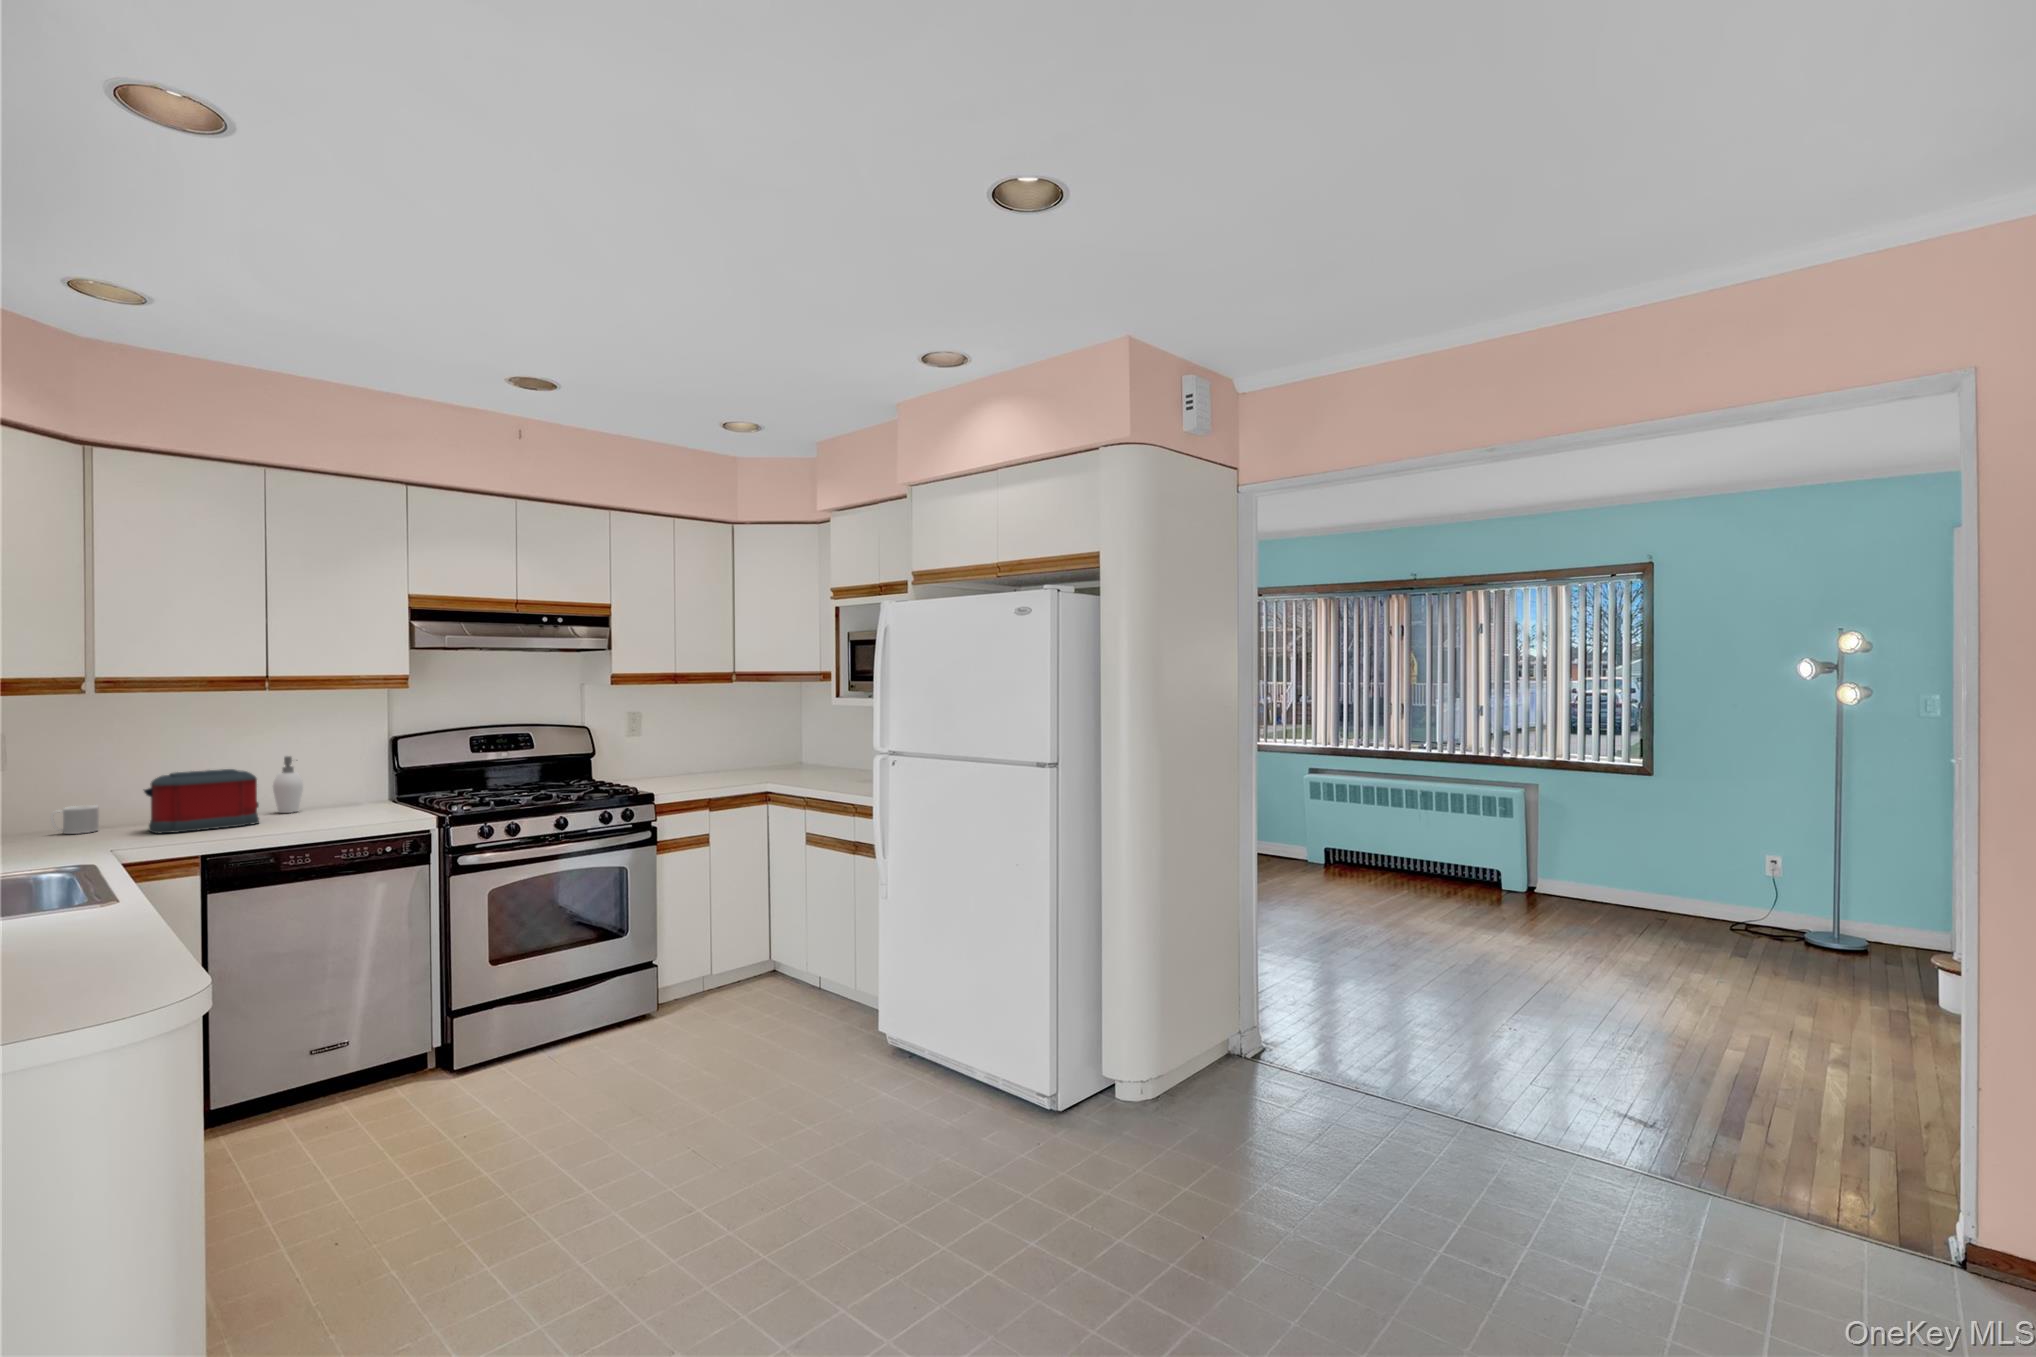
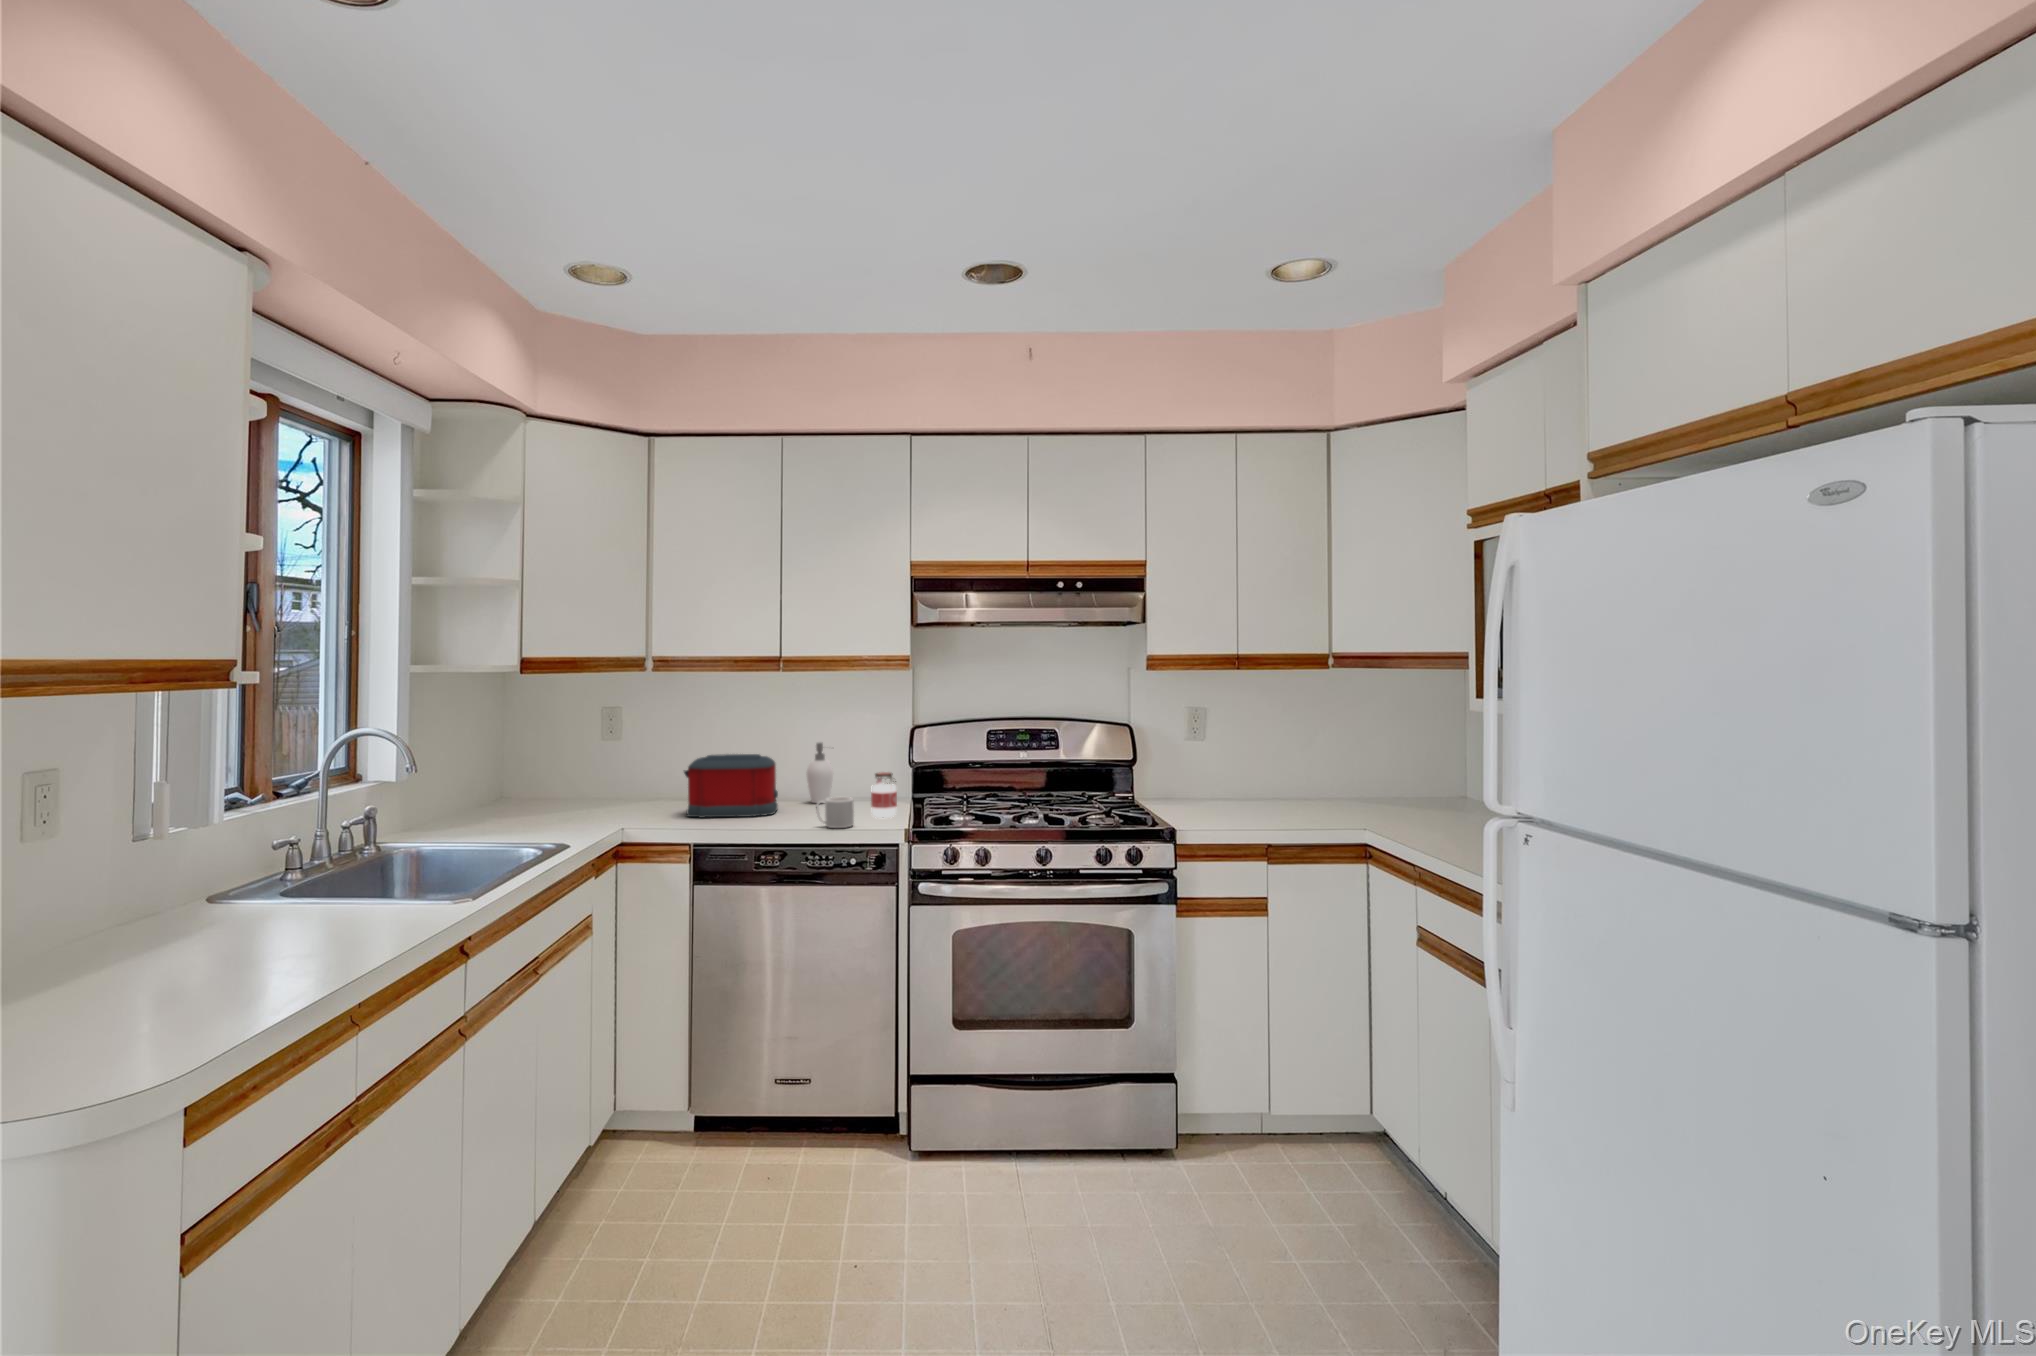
jar: none [376,775,403,815] -> present [871,772,897,818]
mug: present [51,805,99,834] -> present [816,797,854,828]

